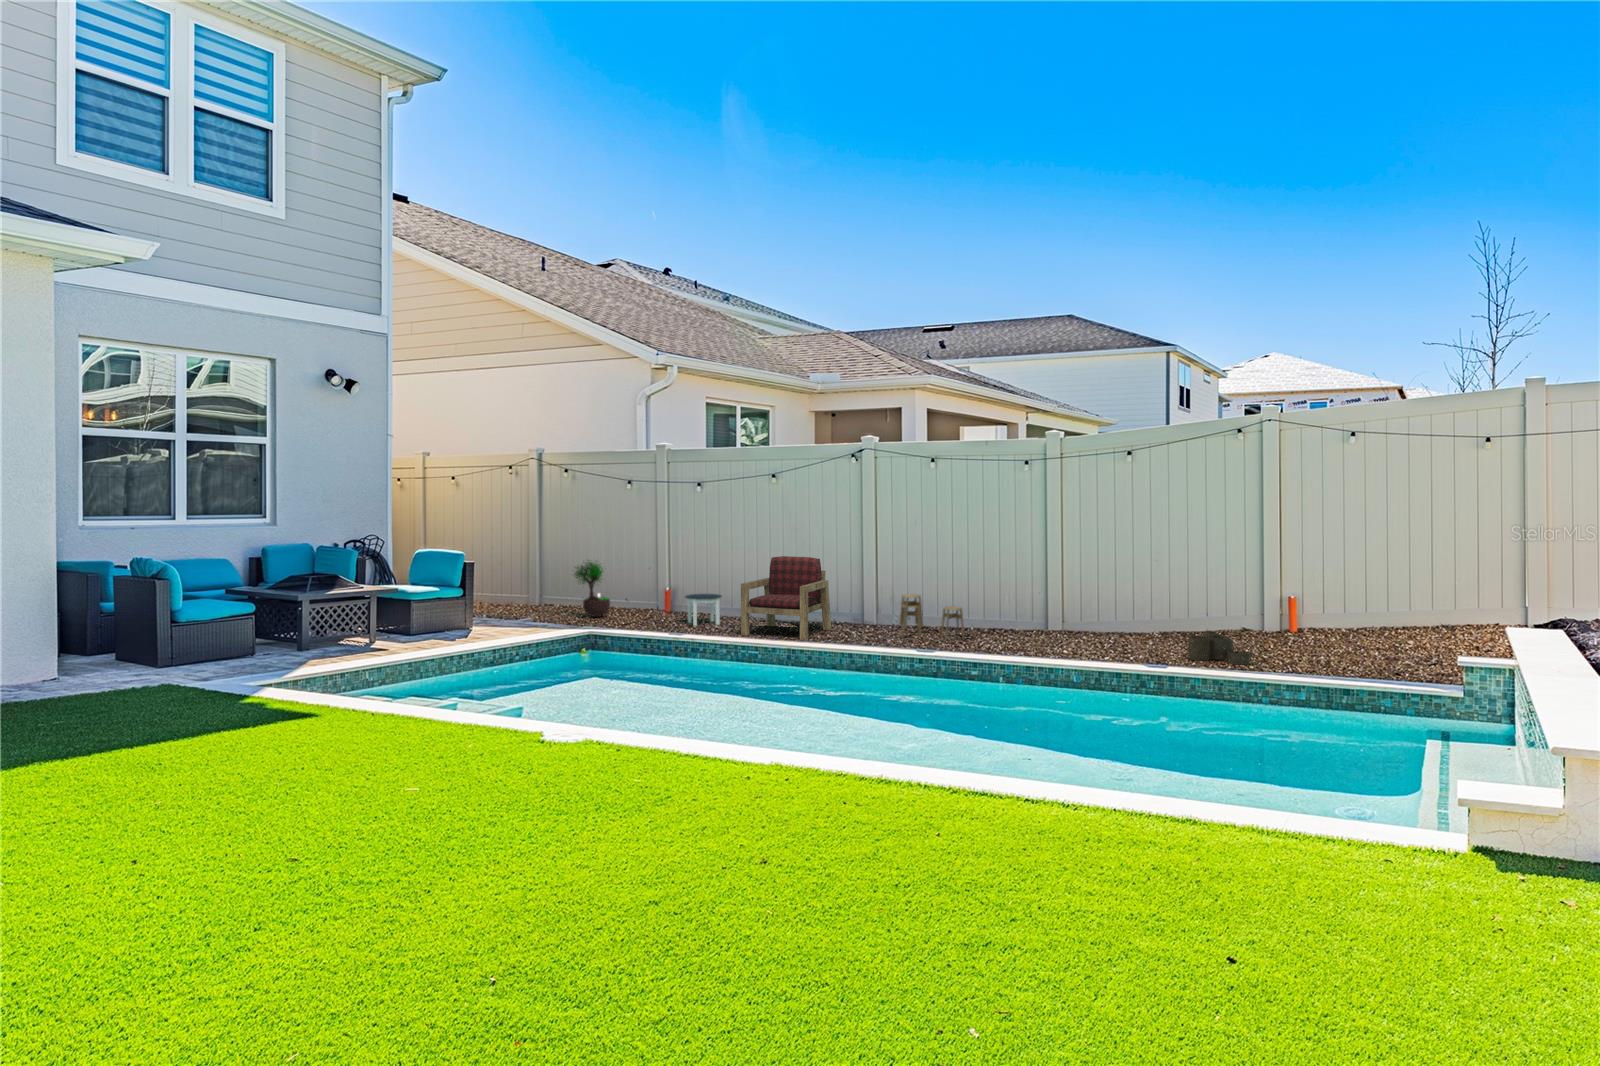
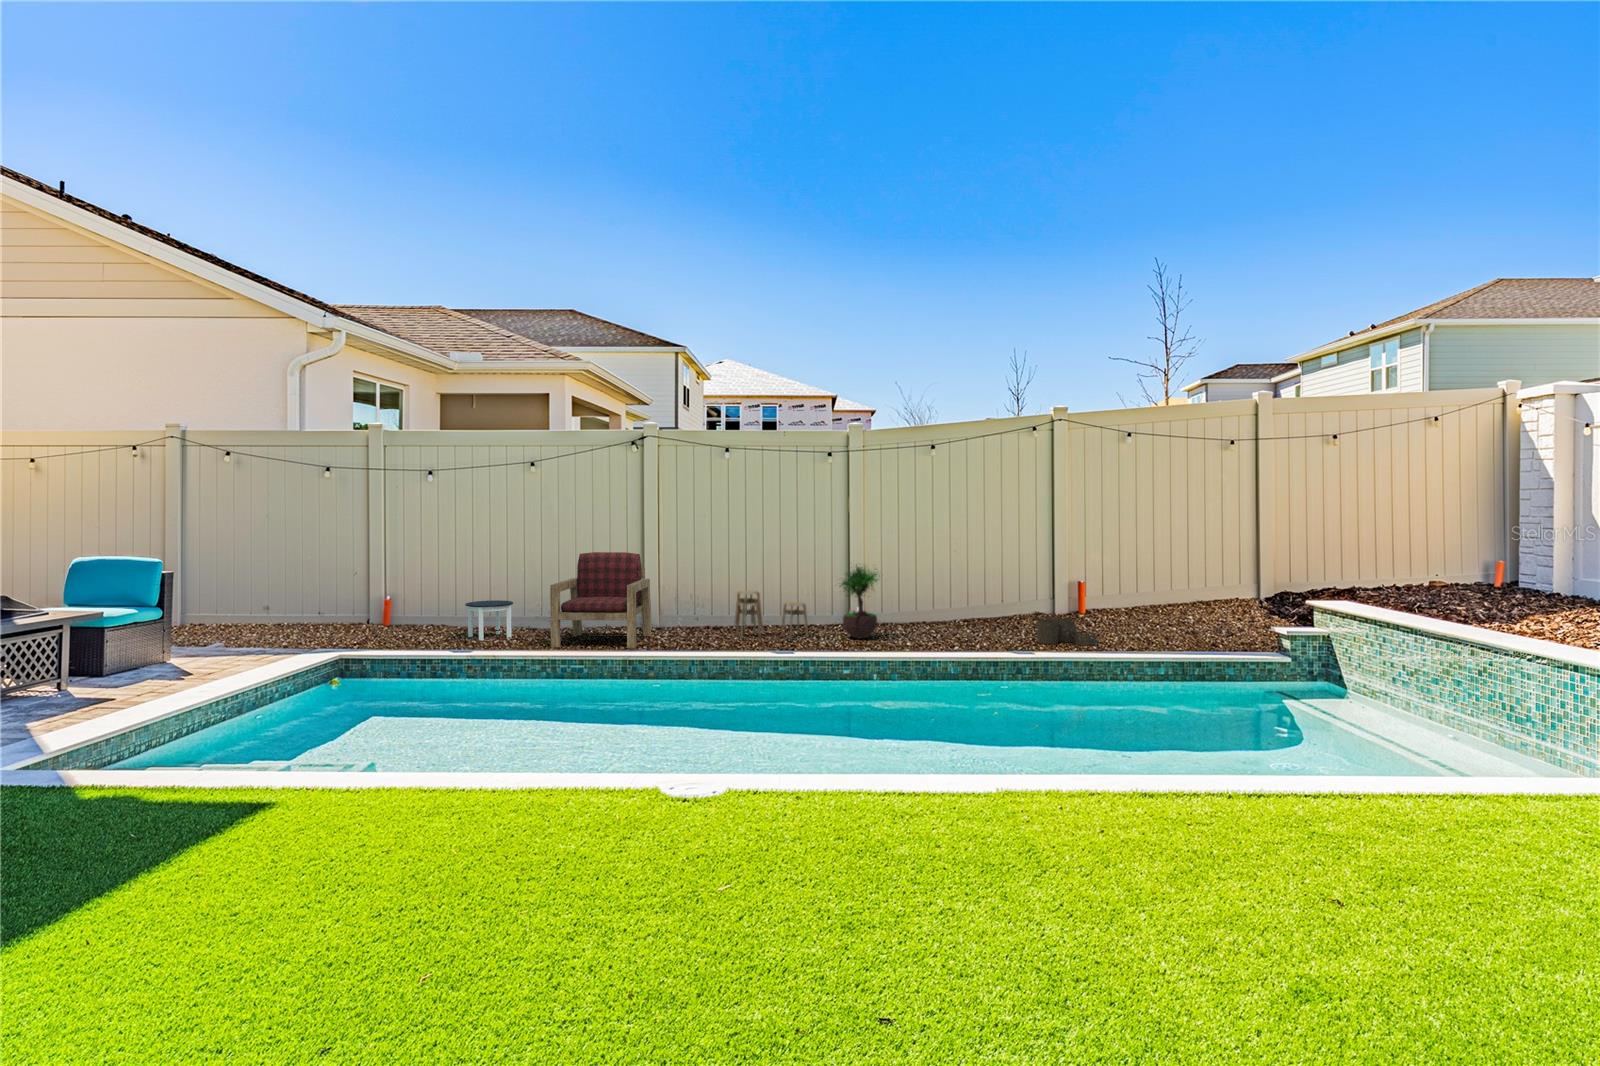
potted tree: present [574,562,610,617] -> present [836,565,879,638]

